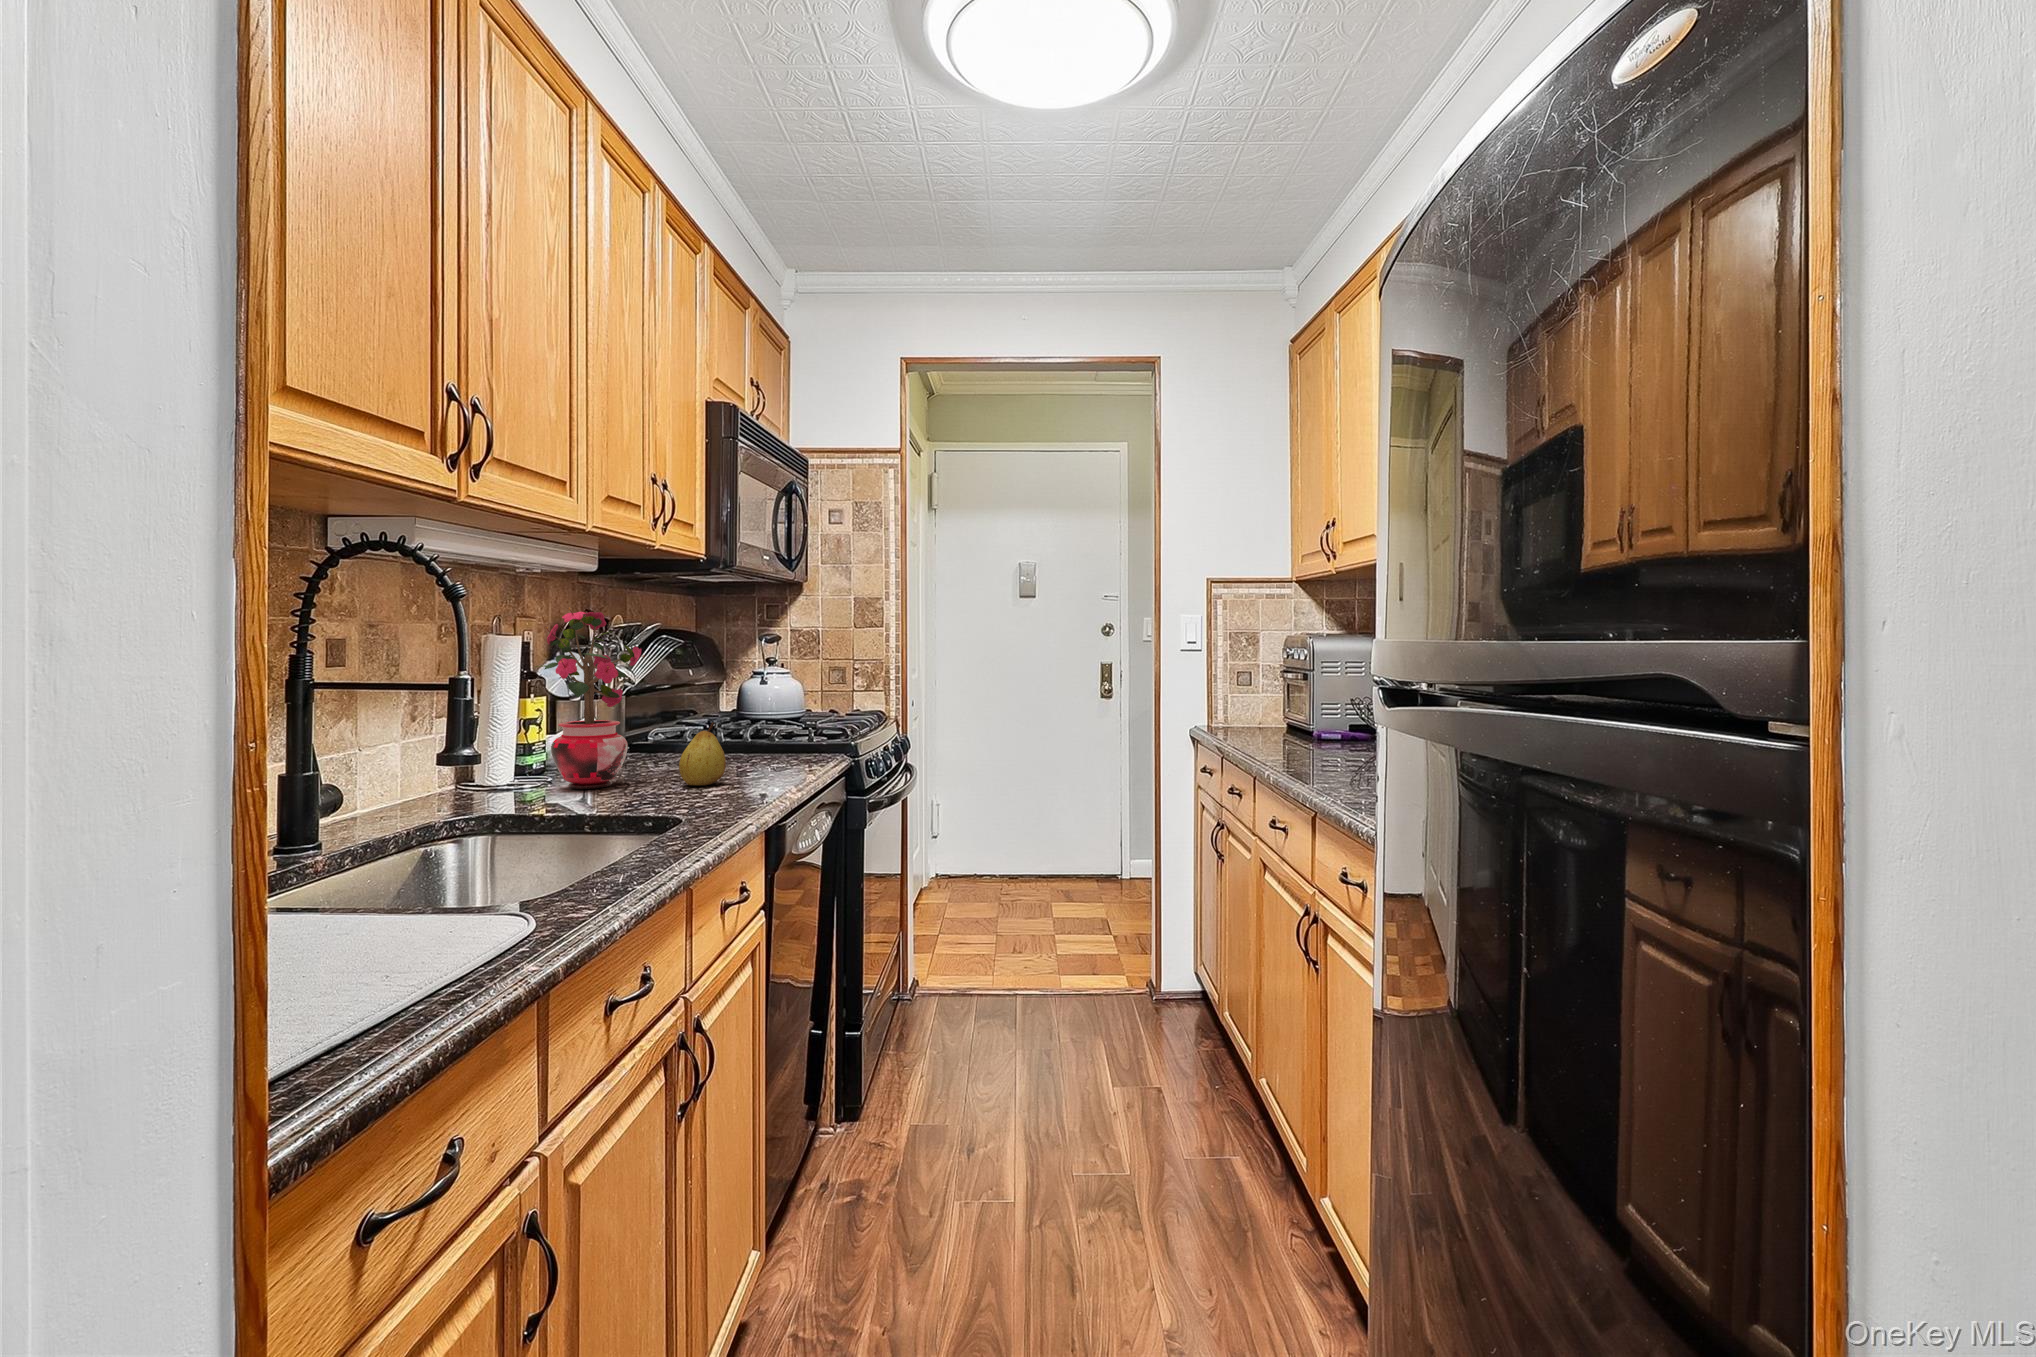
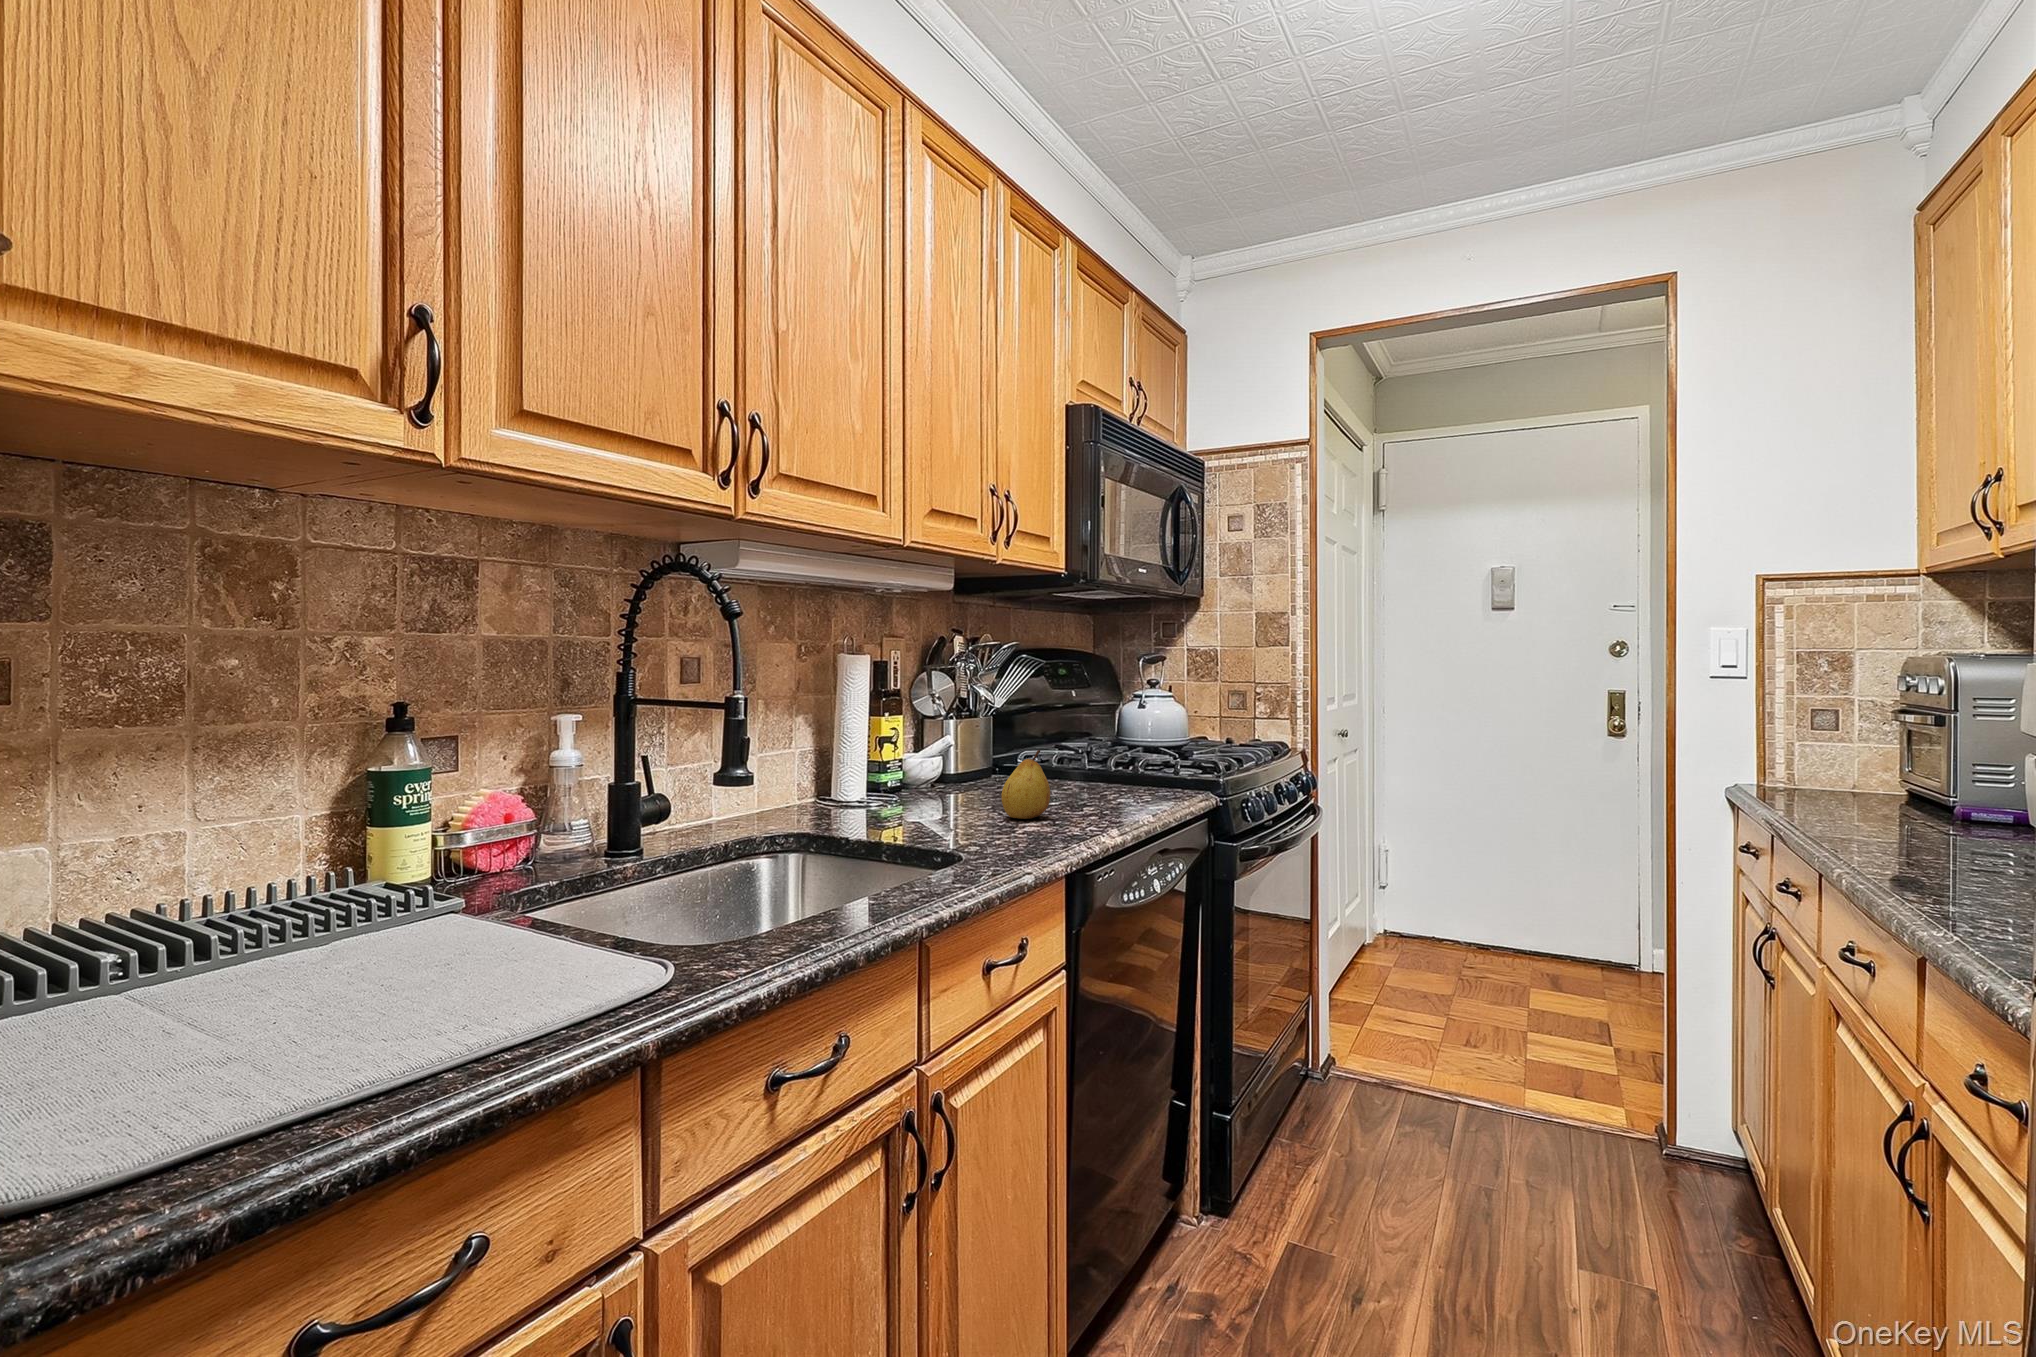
potted plant: present [535,608,644,789] -> none [879,625,981,813]

